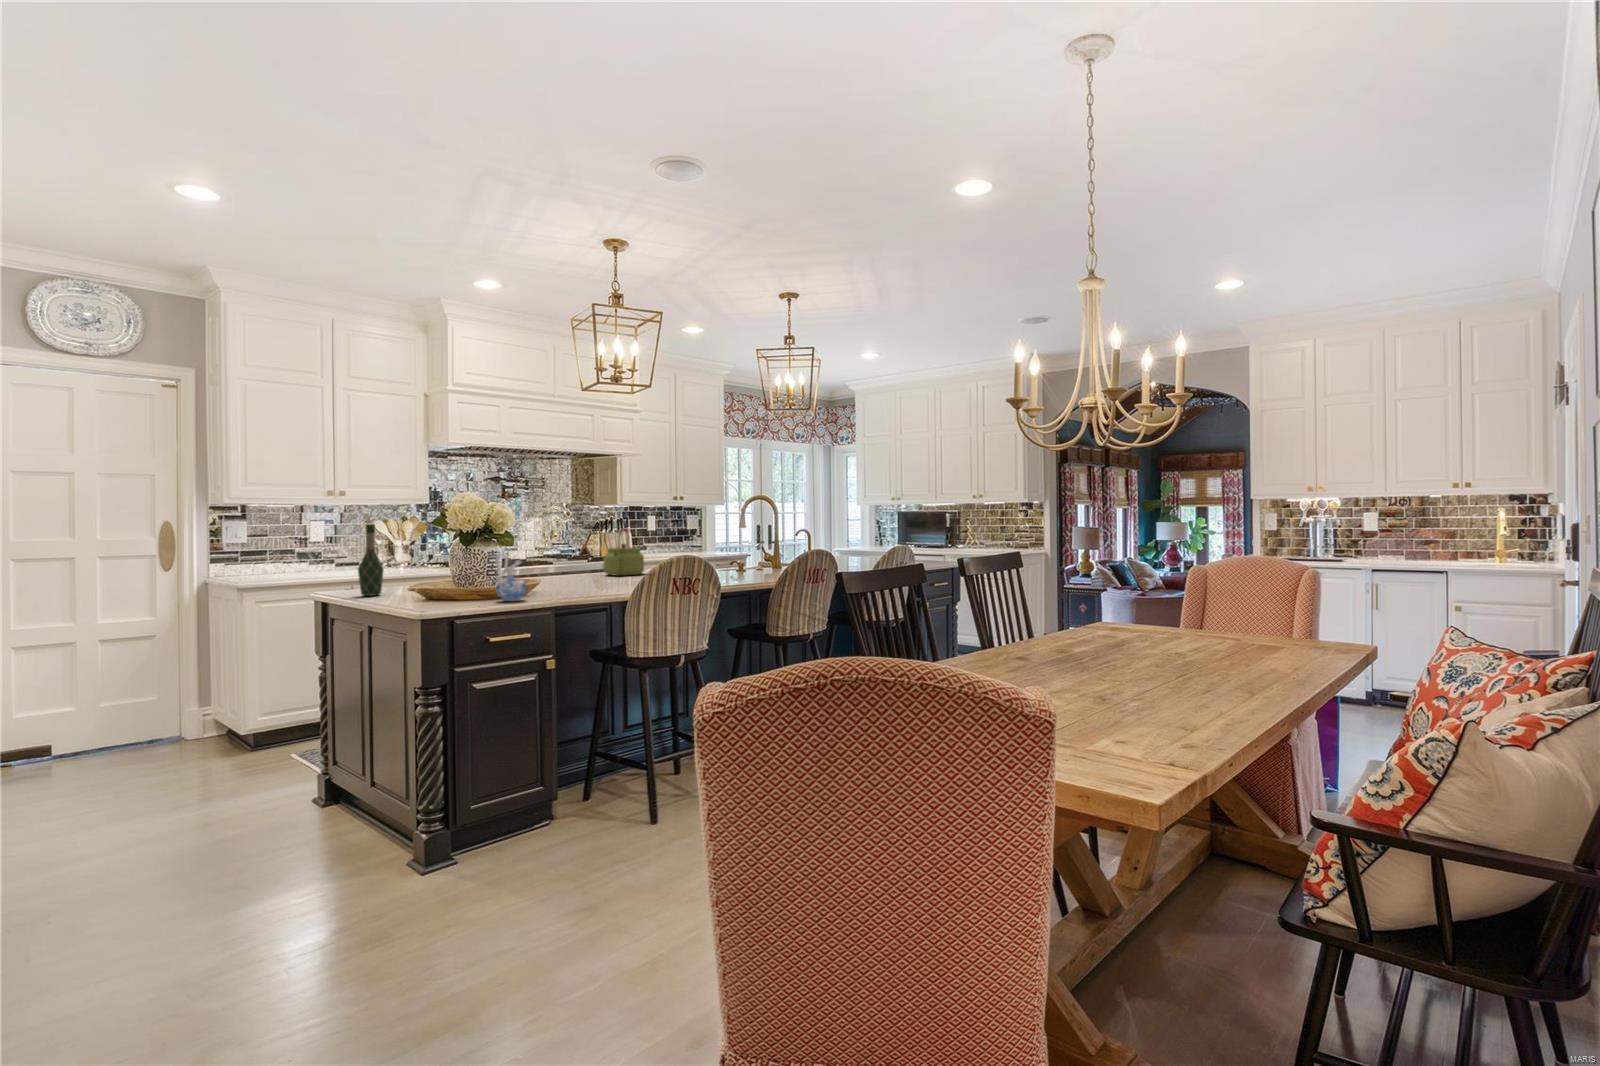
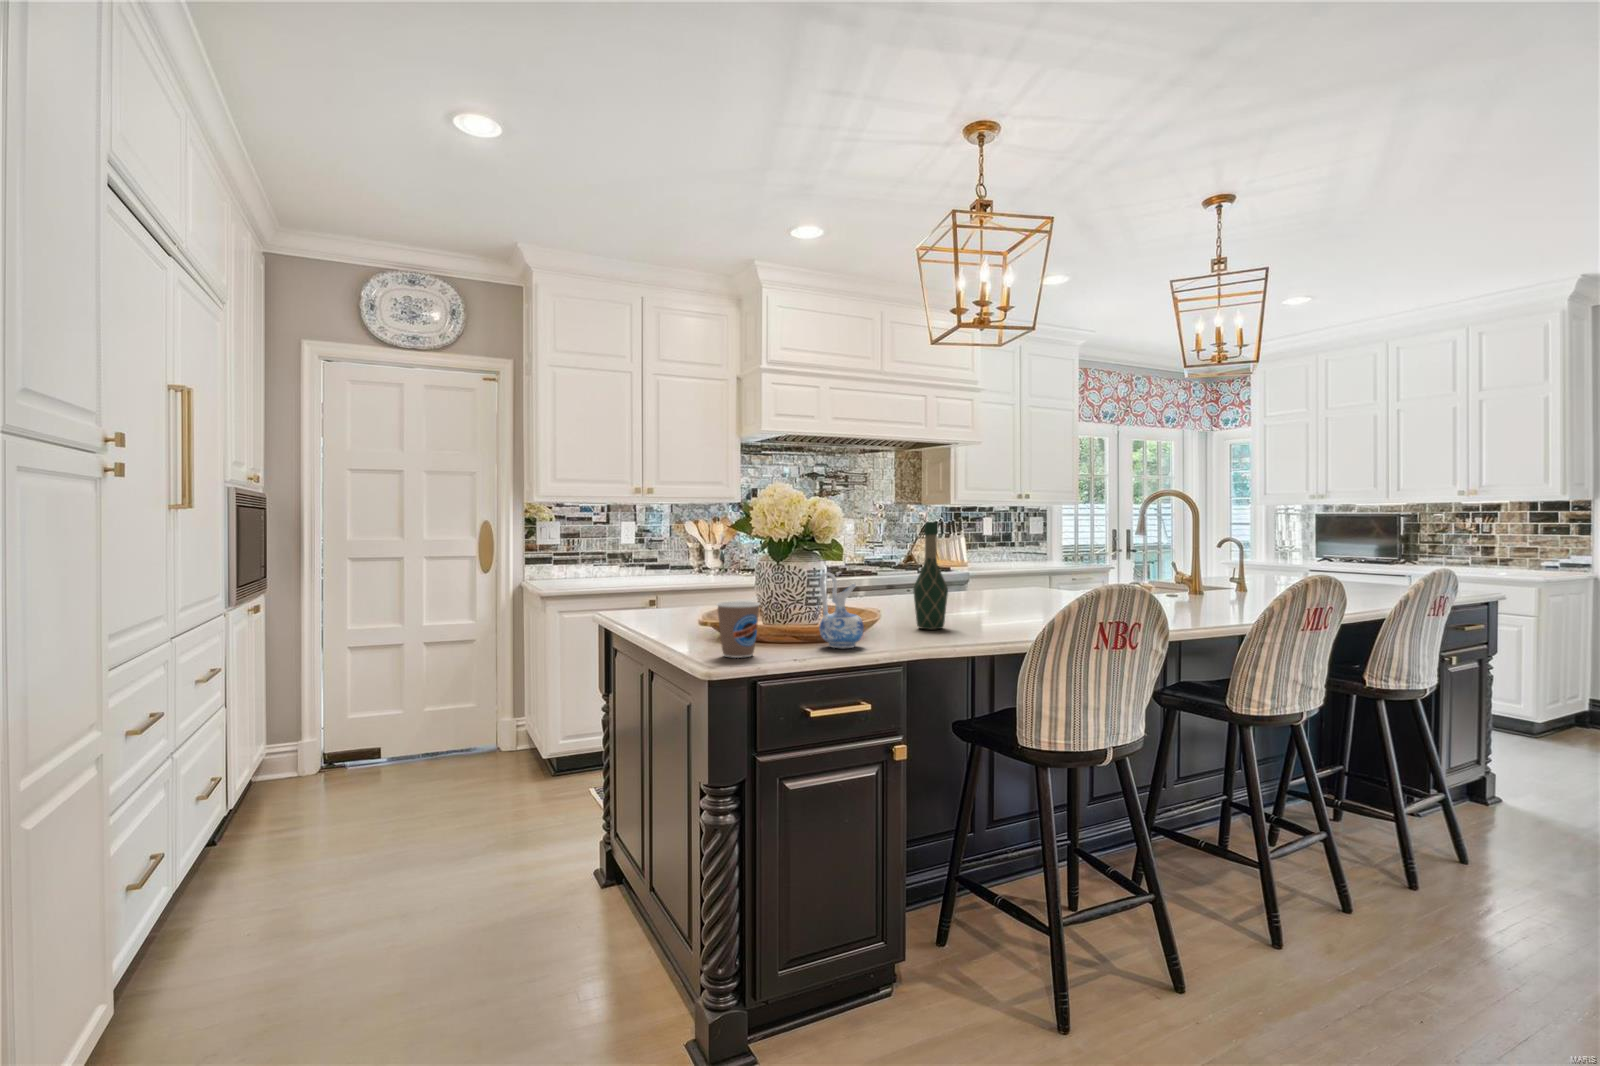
wine bottle: present [358,524,384,596] -> present [913,522,948,629]
kettle: present [604,528,644,576] -> none [953,533,1009,599]
coffee cup: none [424,573,455,608] -> present [716,601,760,658]

